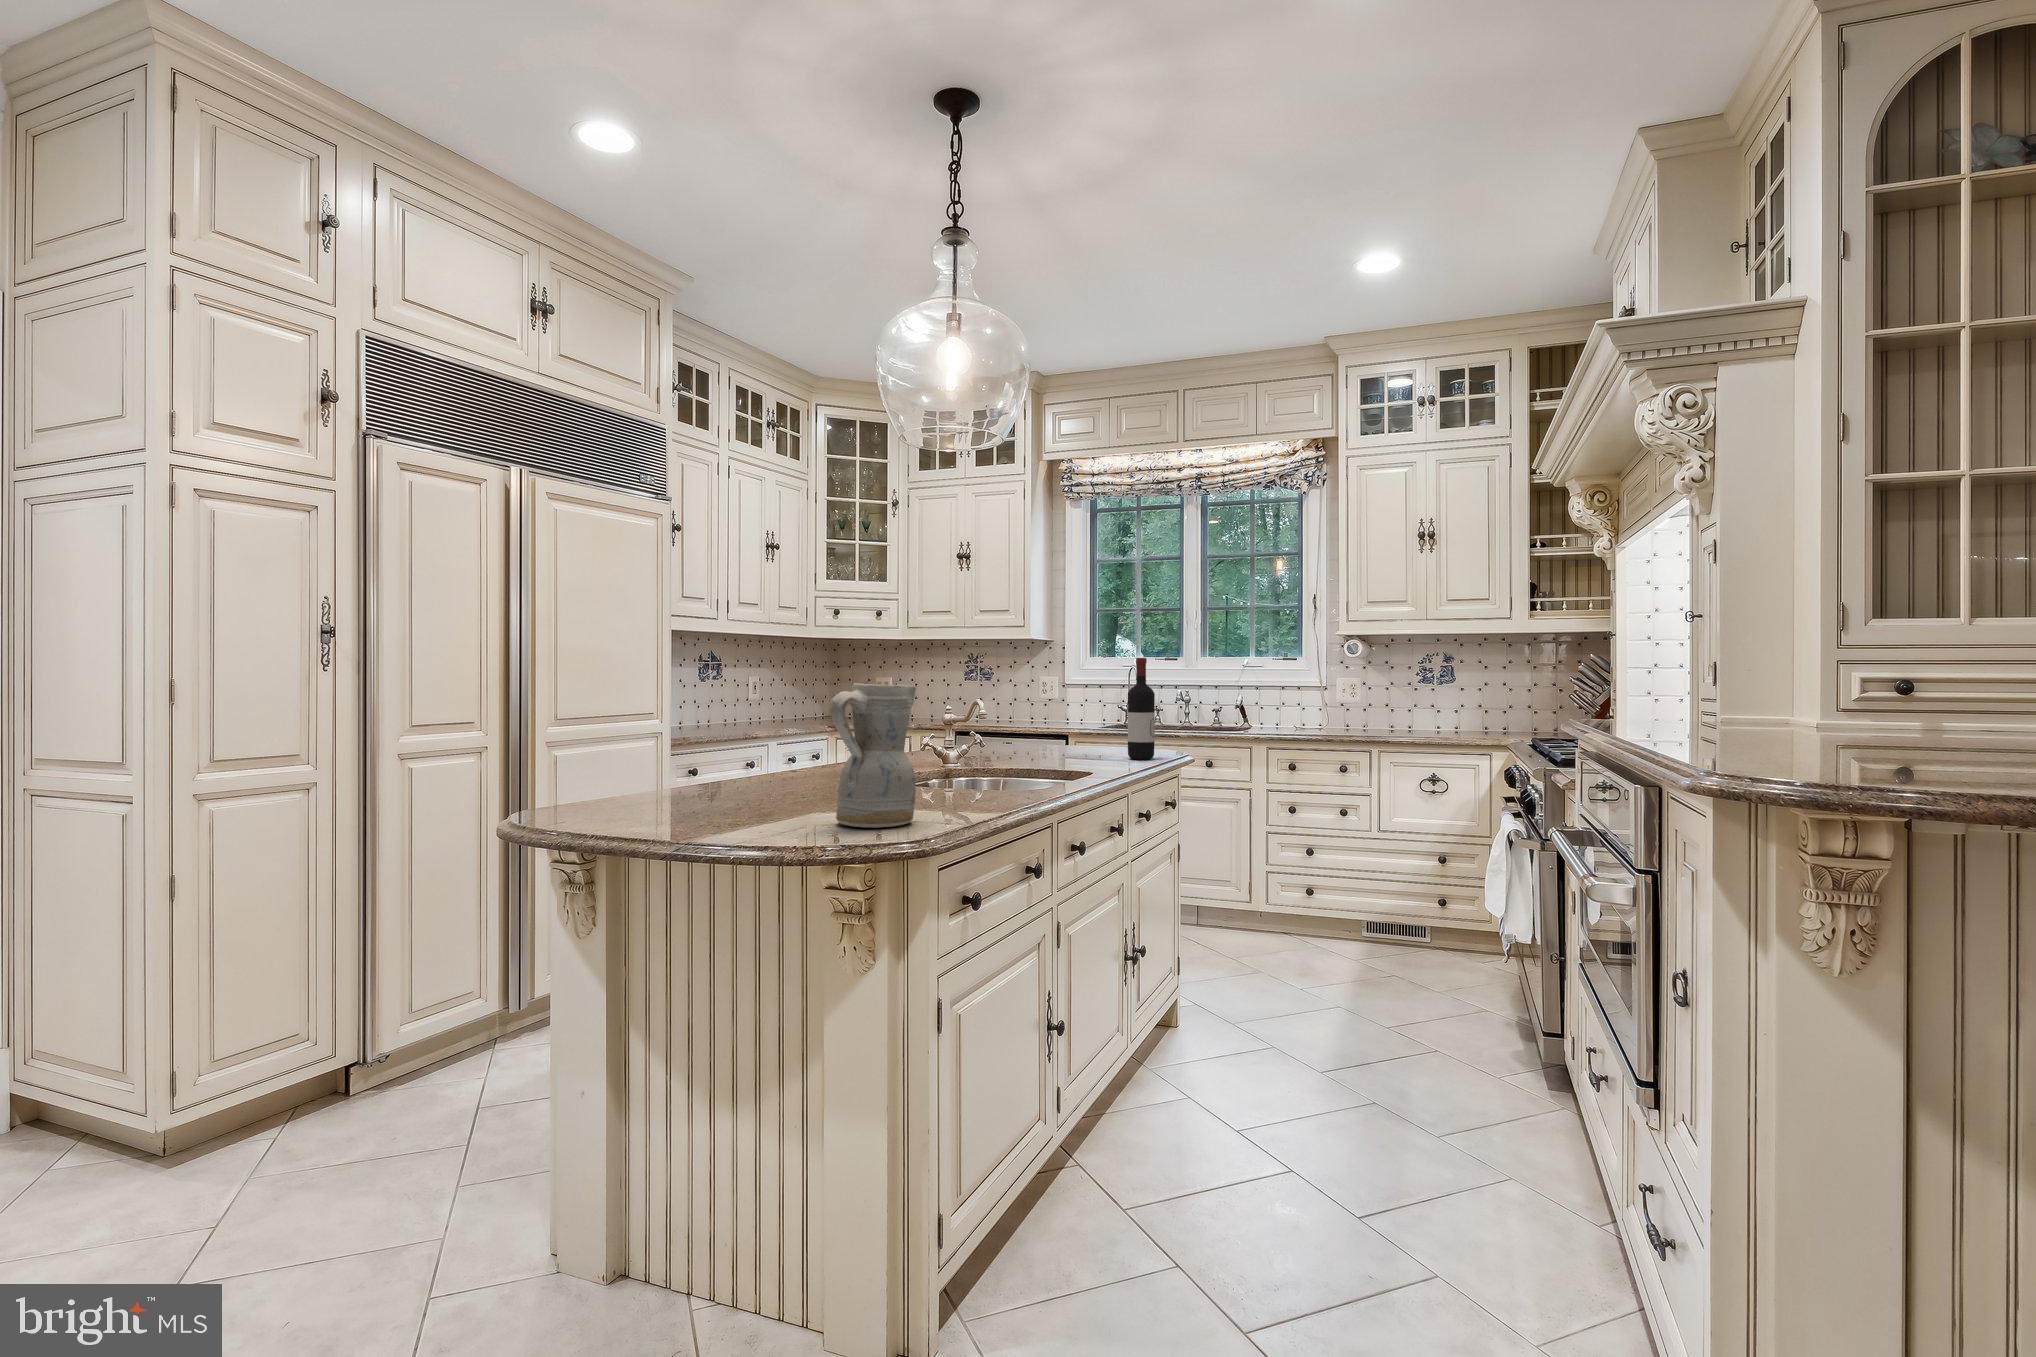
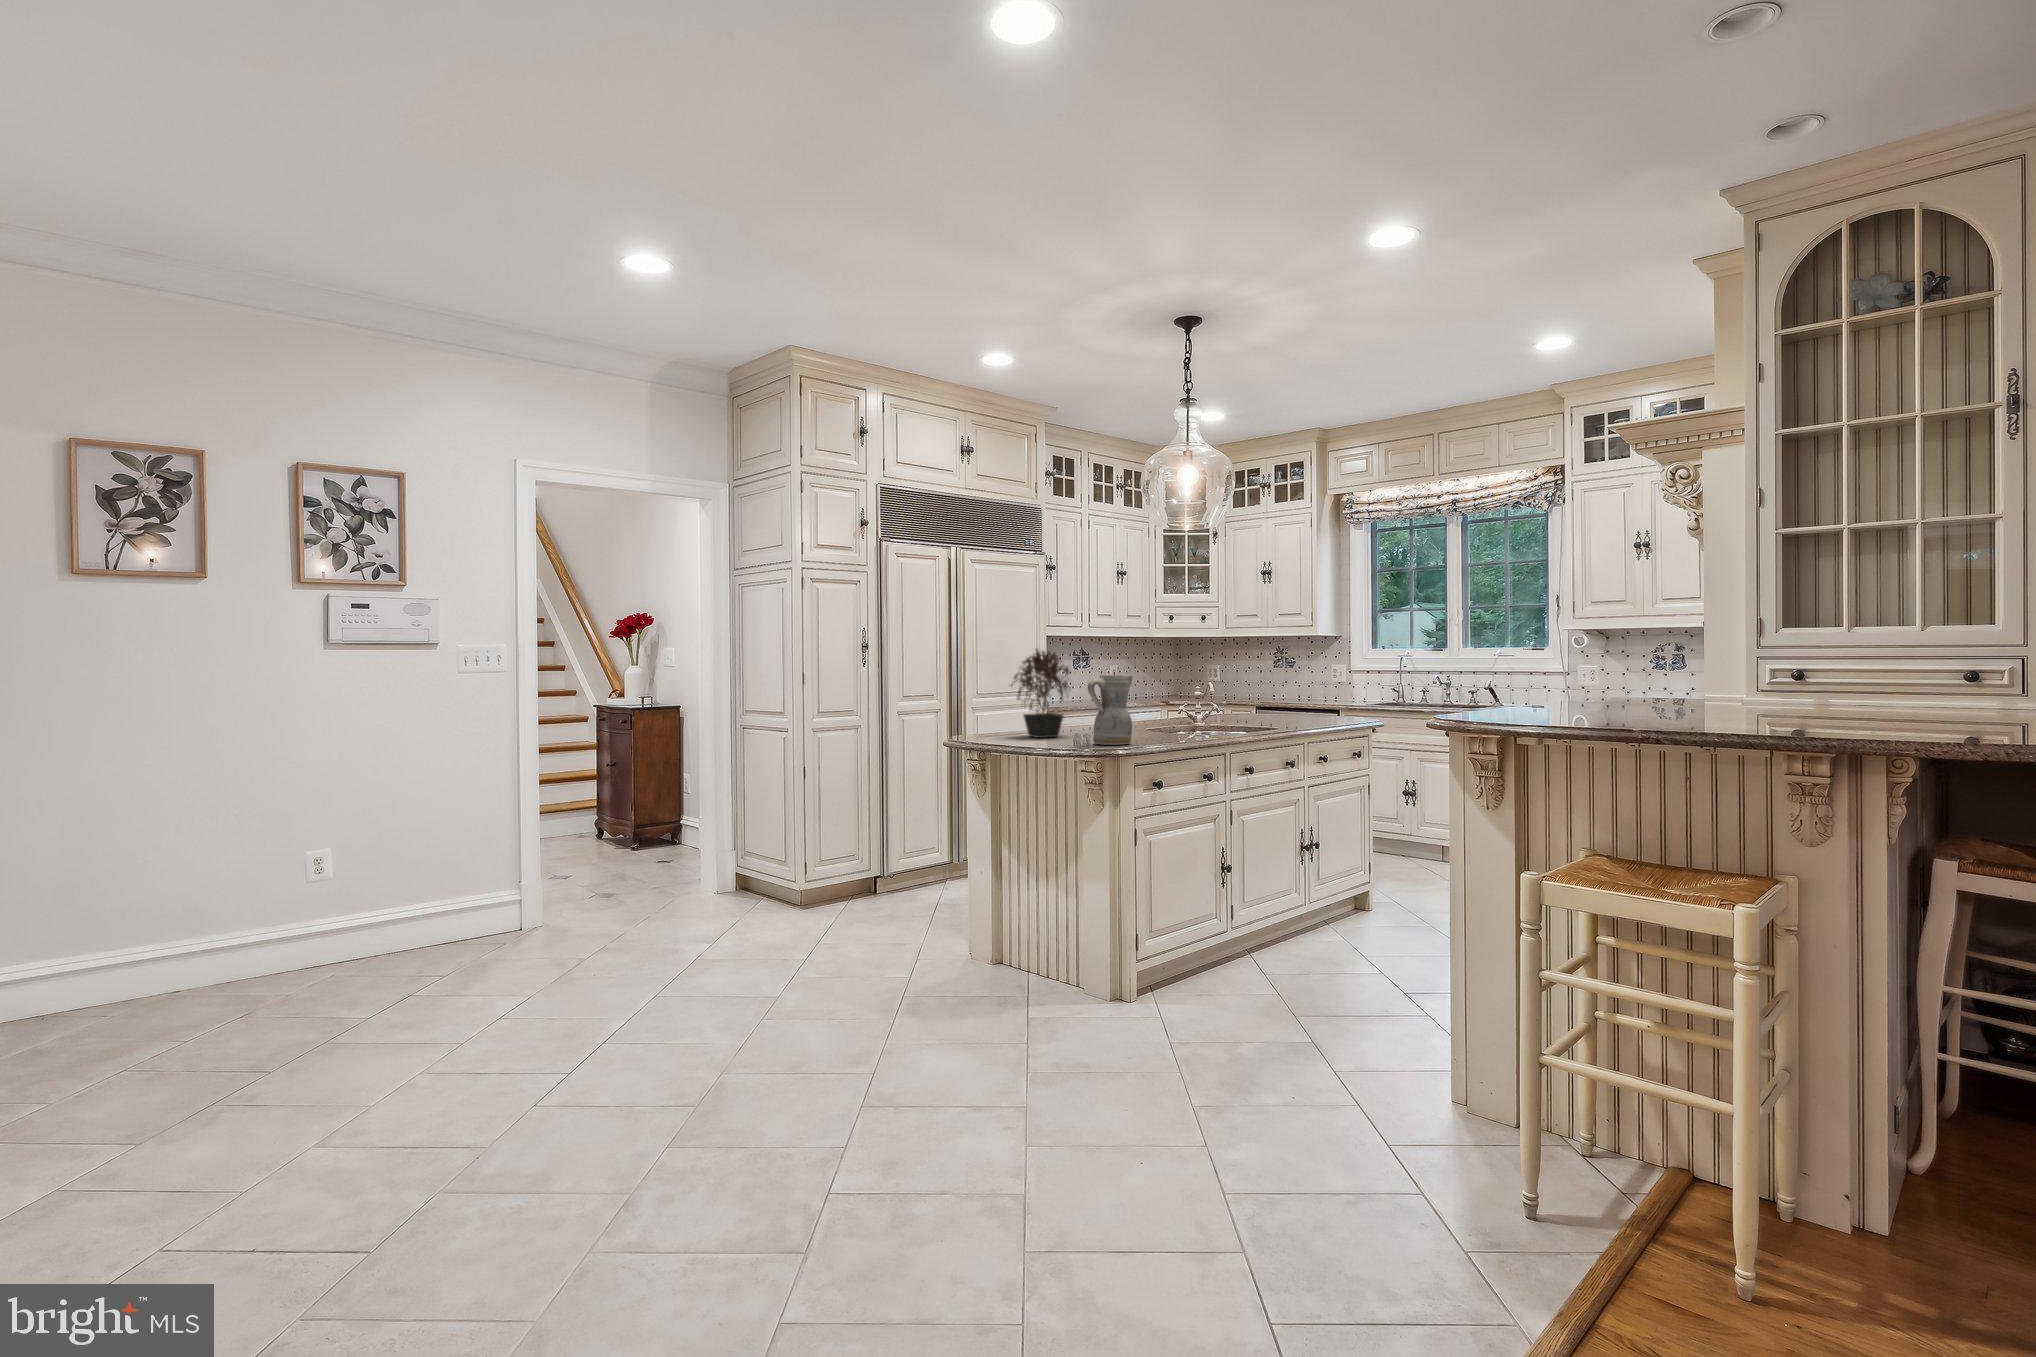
potted plant: none [642,630,781,810] -> present [1009,648,1069,738]
wine bottle: present [1128,658,1155,760] -> none [1319,655,1337,722]

